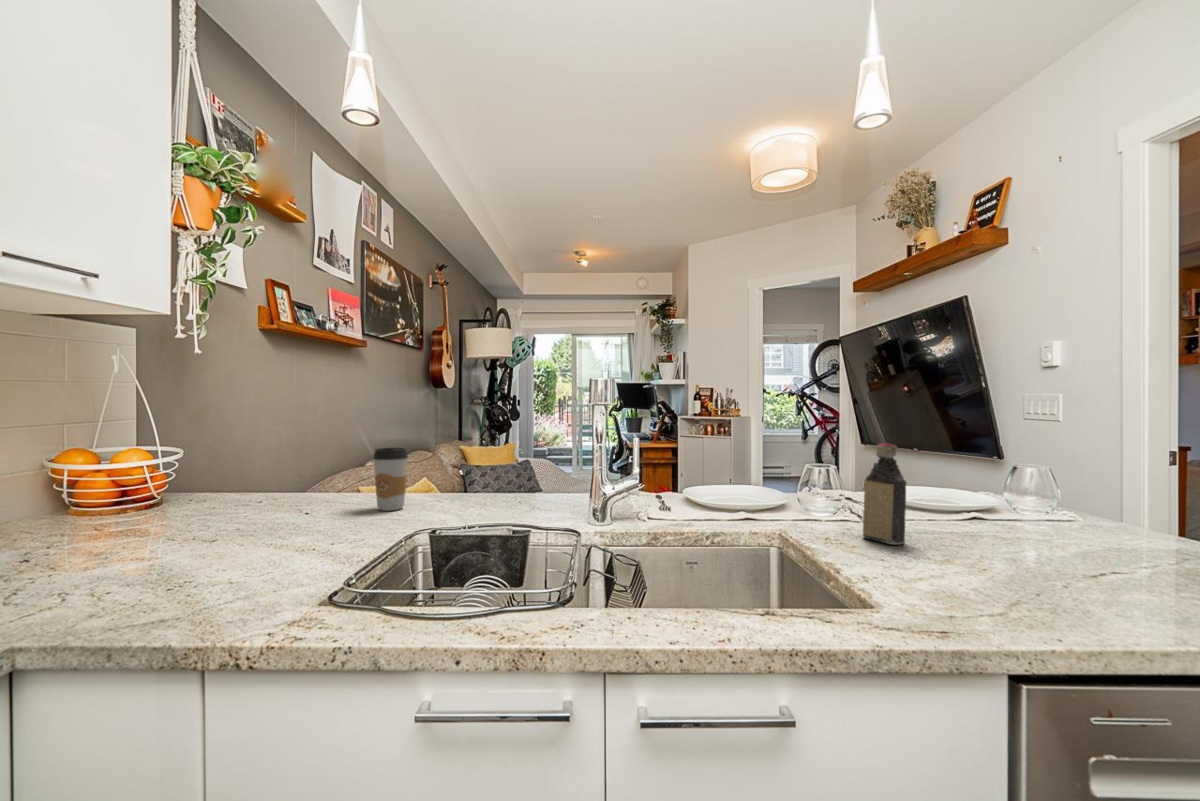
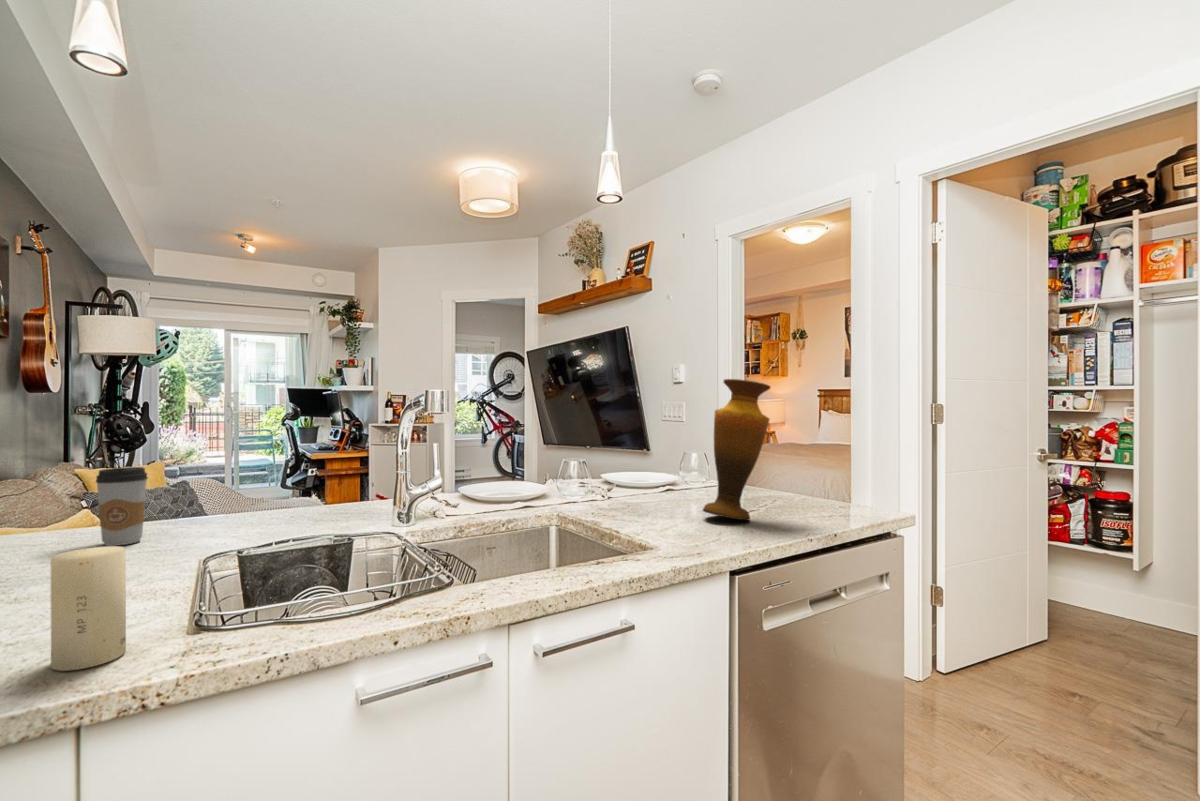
vase: none [978,364,1115,585] -> present [703,379,770,520]
bottle: present [863,443,906,545] -> none [621,436,651,511]
candle: none [212,518,269,620] -> present [51,546,126,671]

